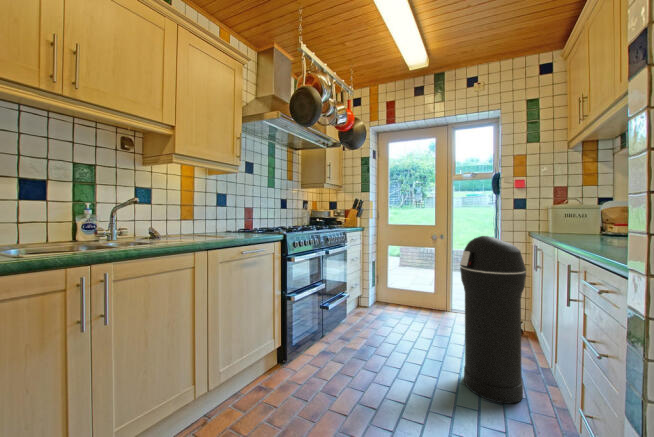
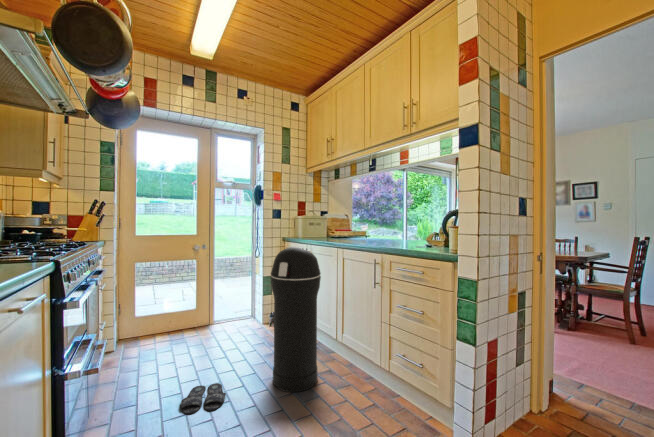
slippers: none [379,349,418,371] -> present [181,383,226,414]

